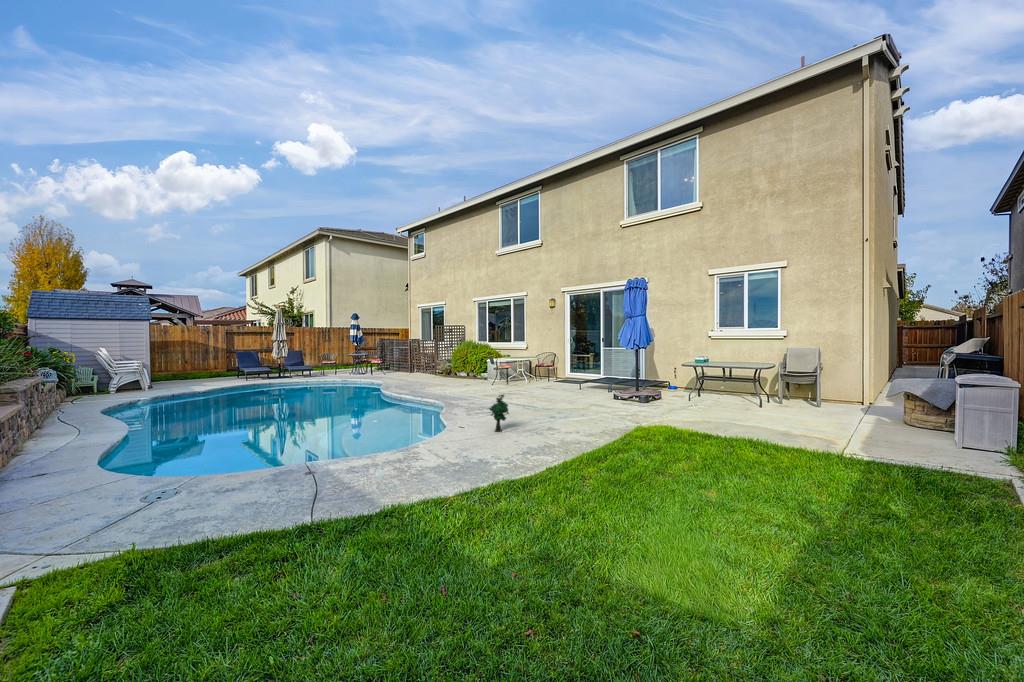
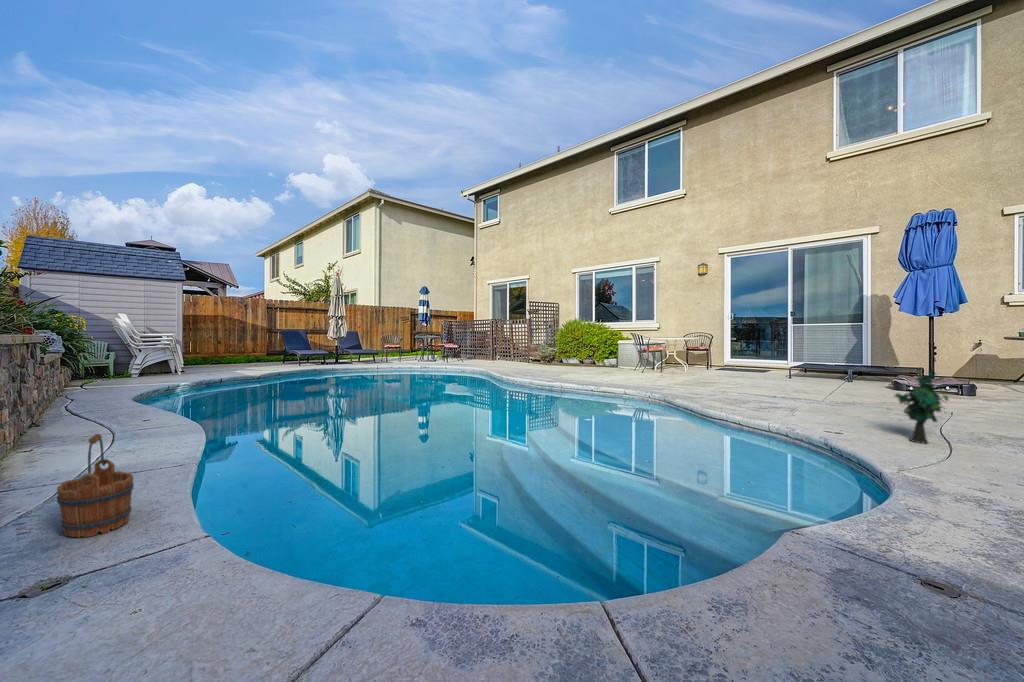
wooden bucket: none [49,432,78,469] -> present [57,434,134,537]

